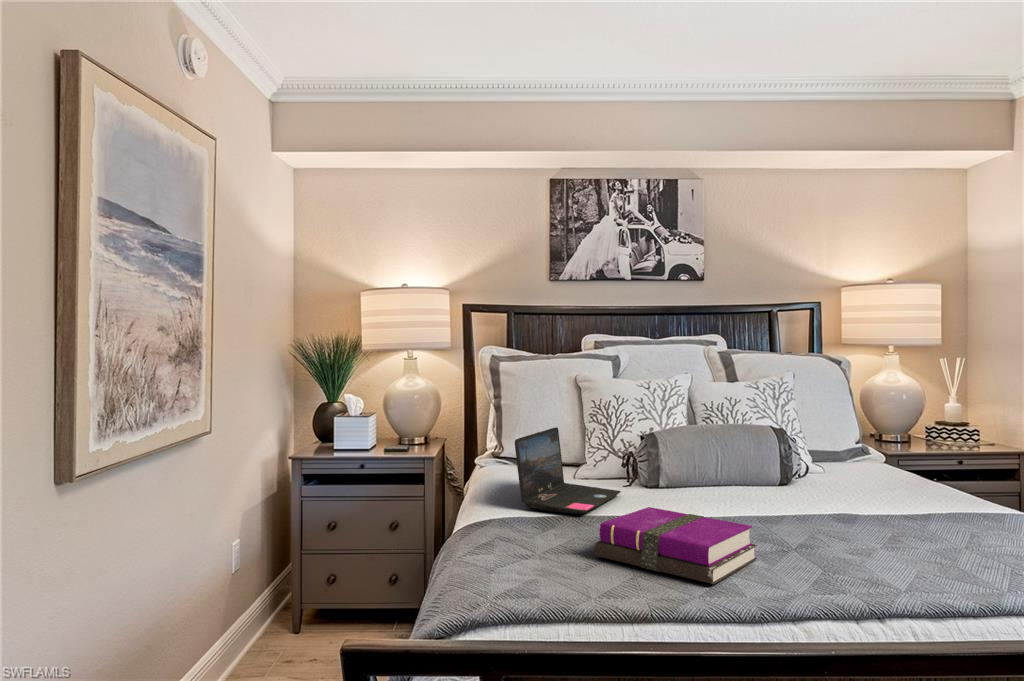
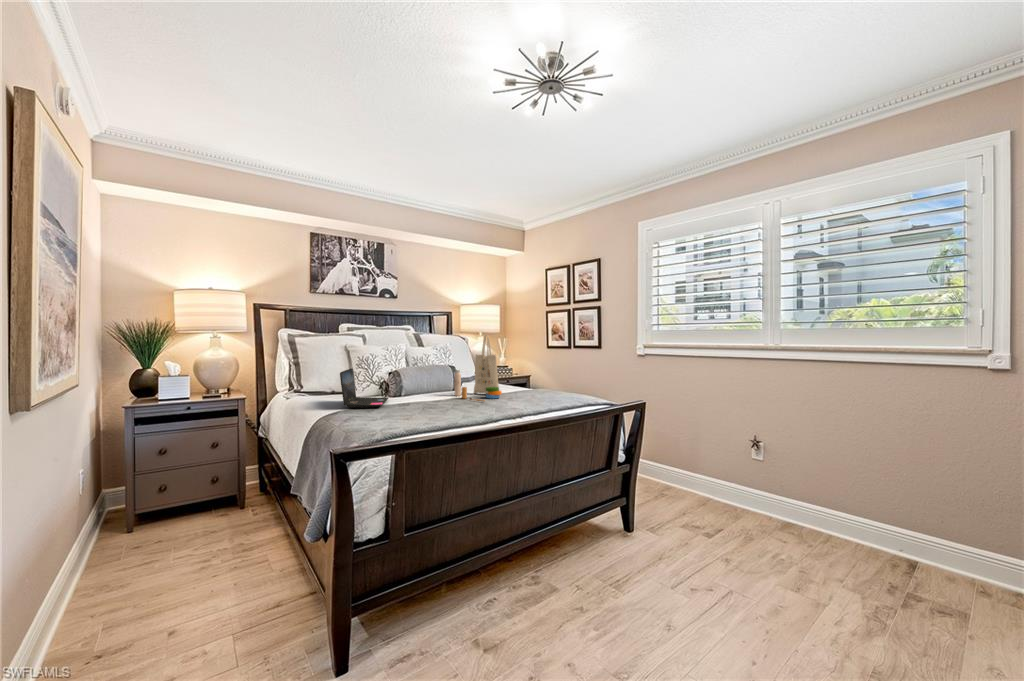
tote bag: none [766,366,879,532] -> present [454,335,502,401]
notebook: present [595,507,757,584] -> none [403,397,469,418]

